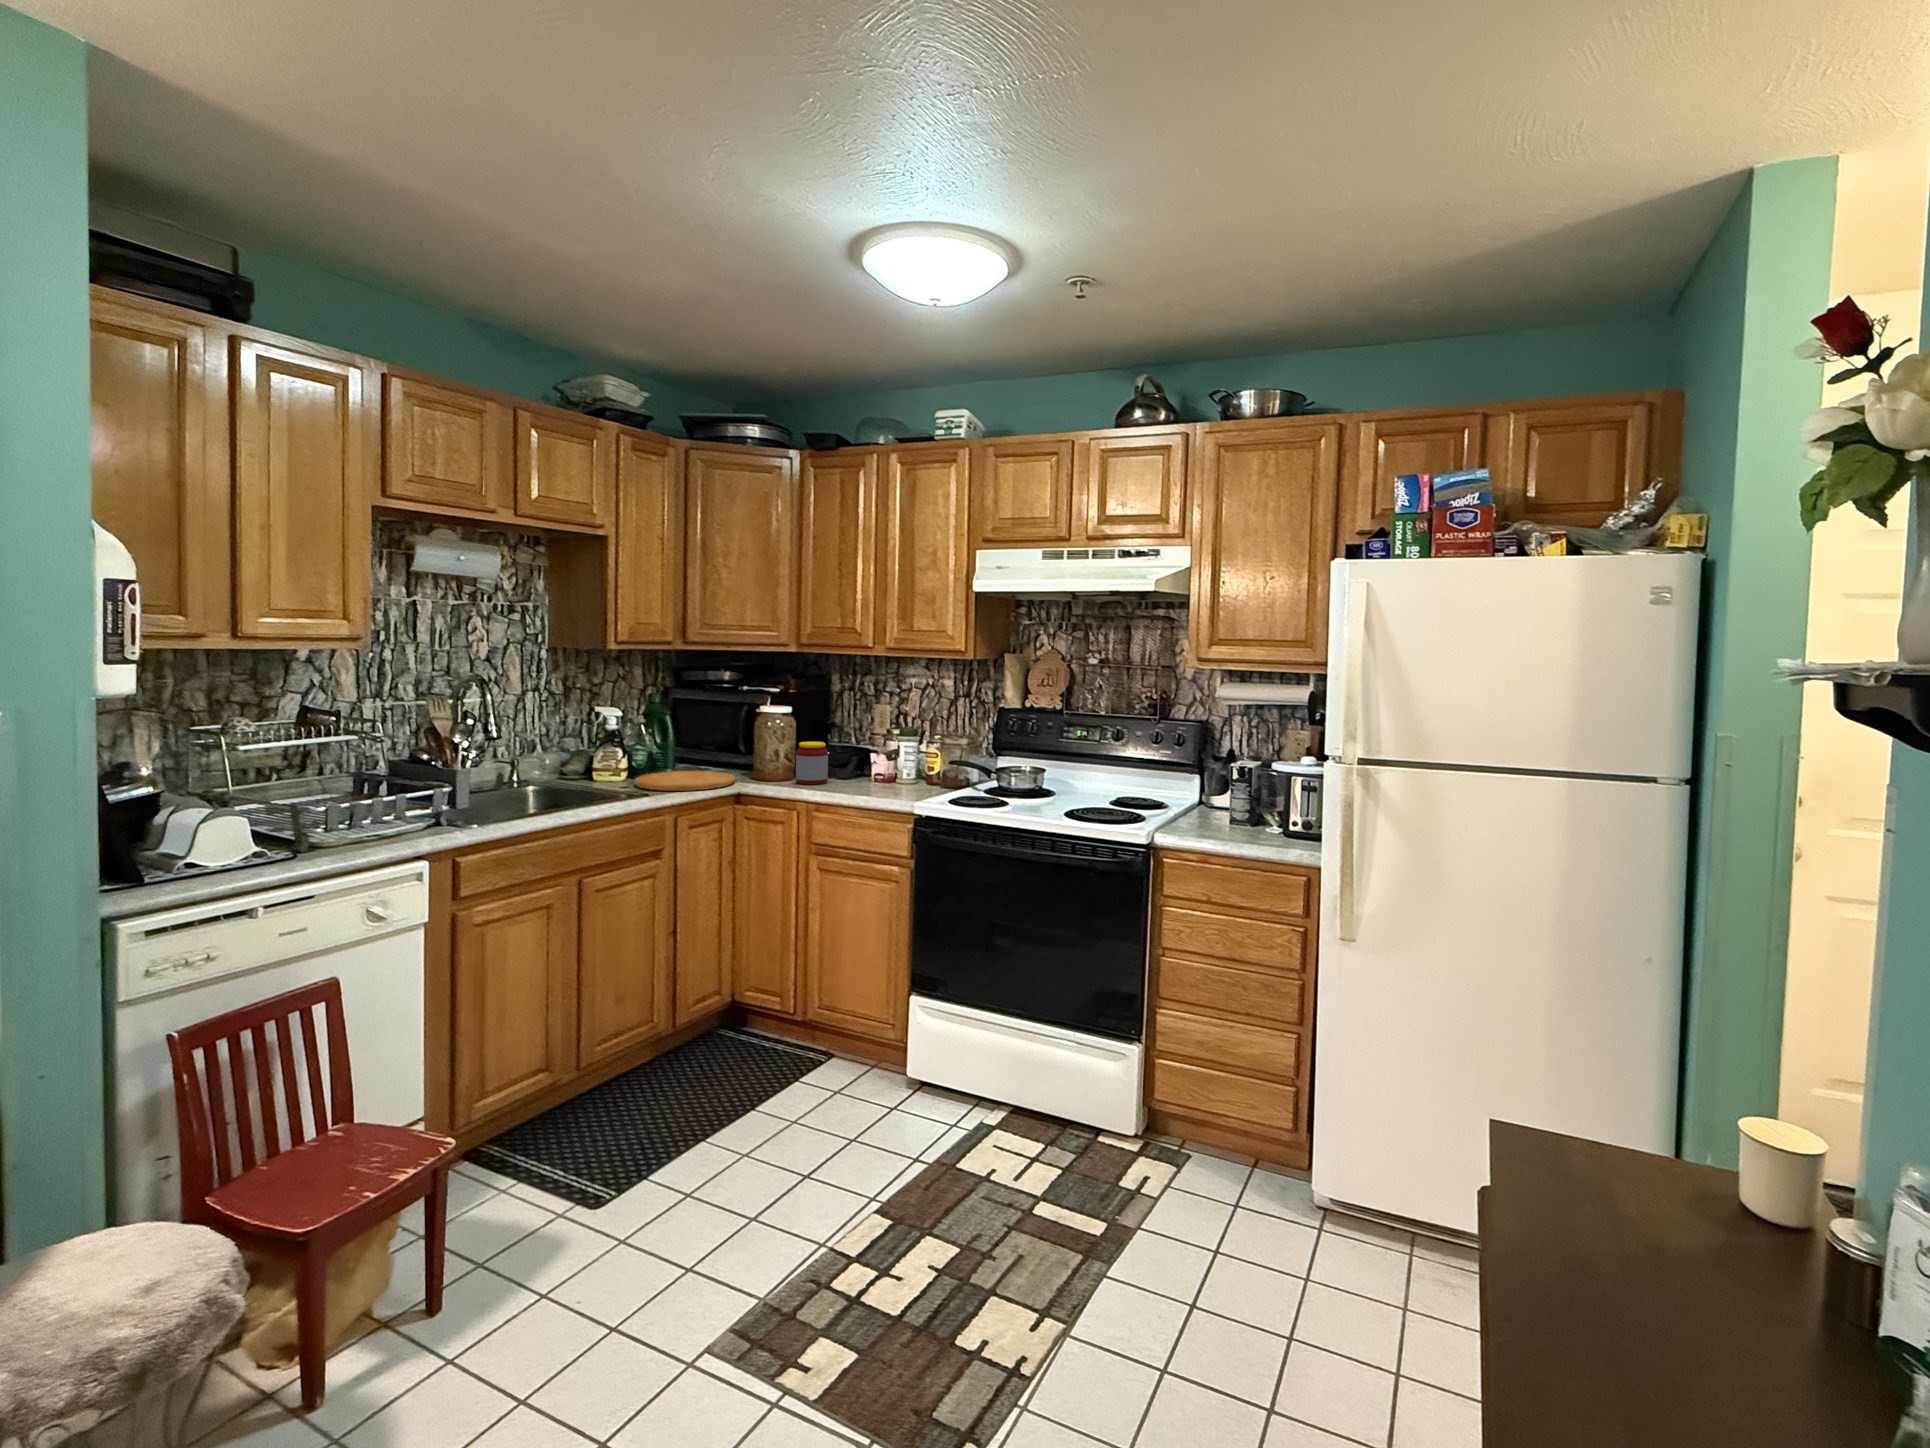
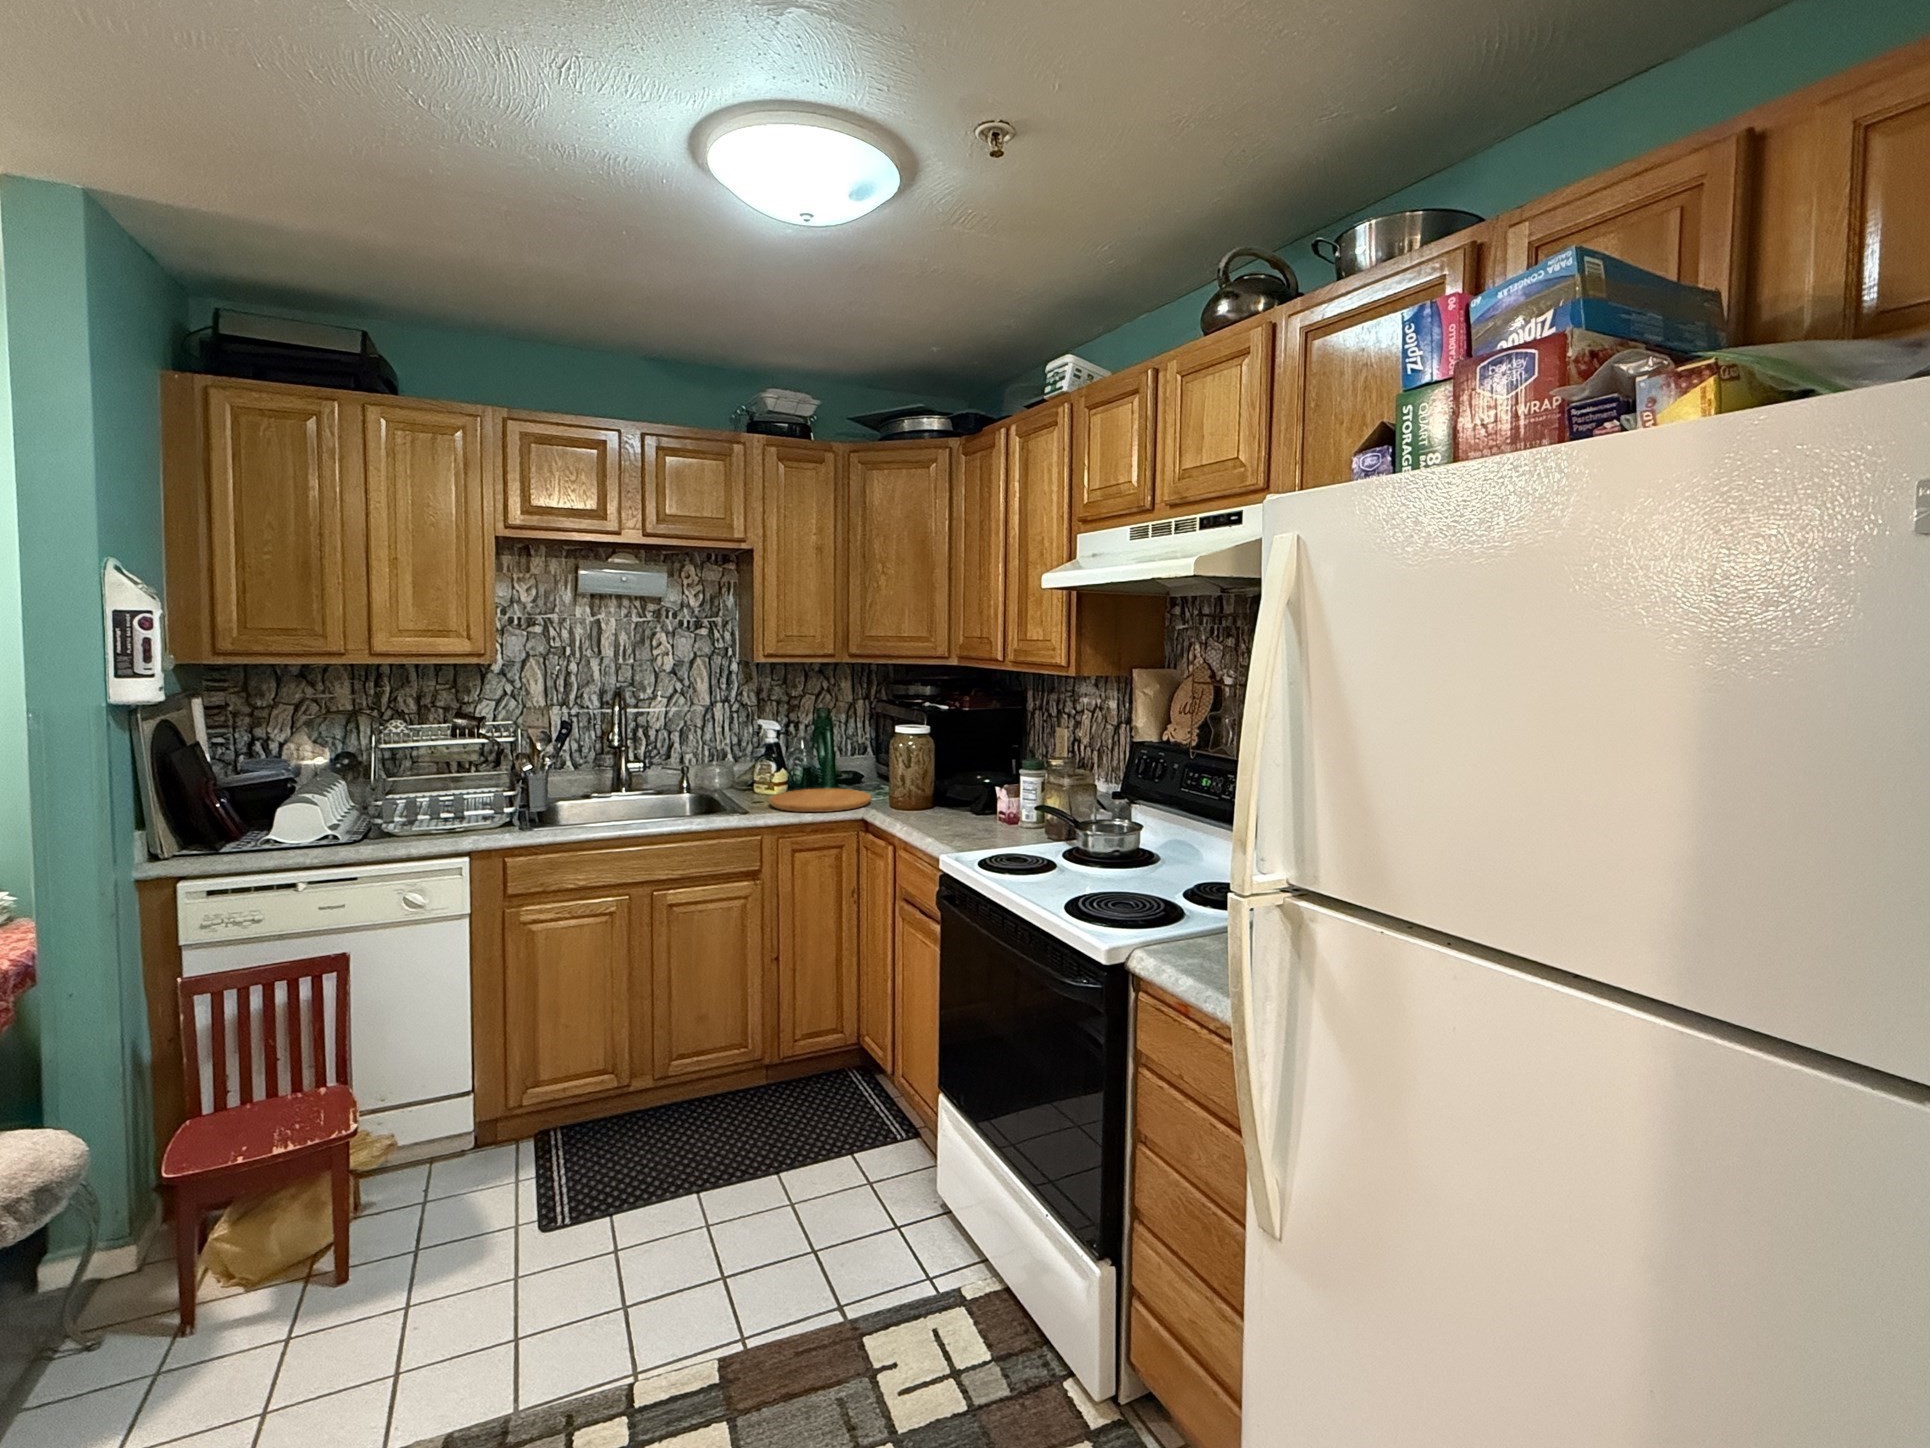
jar: present [796,741,828,784] -> none [915,767,951,817]

